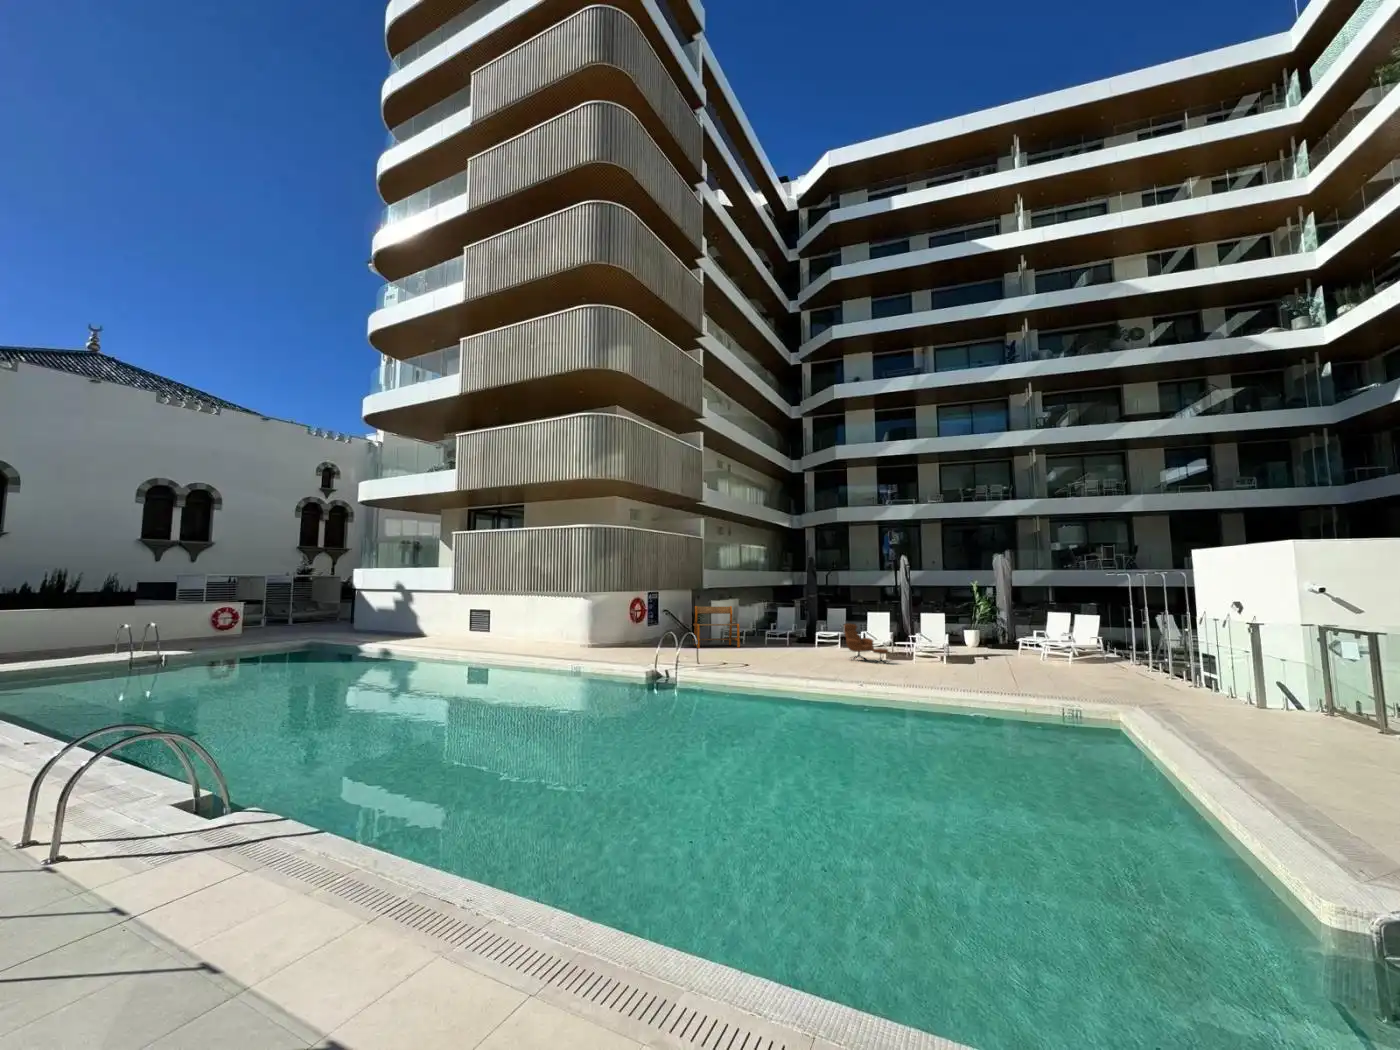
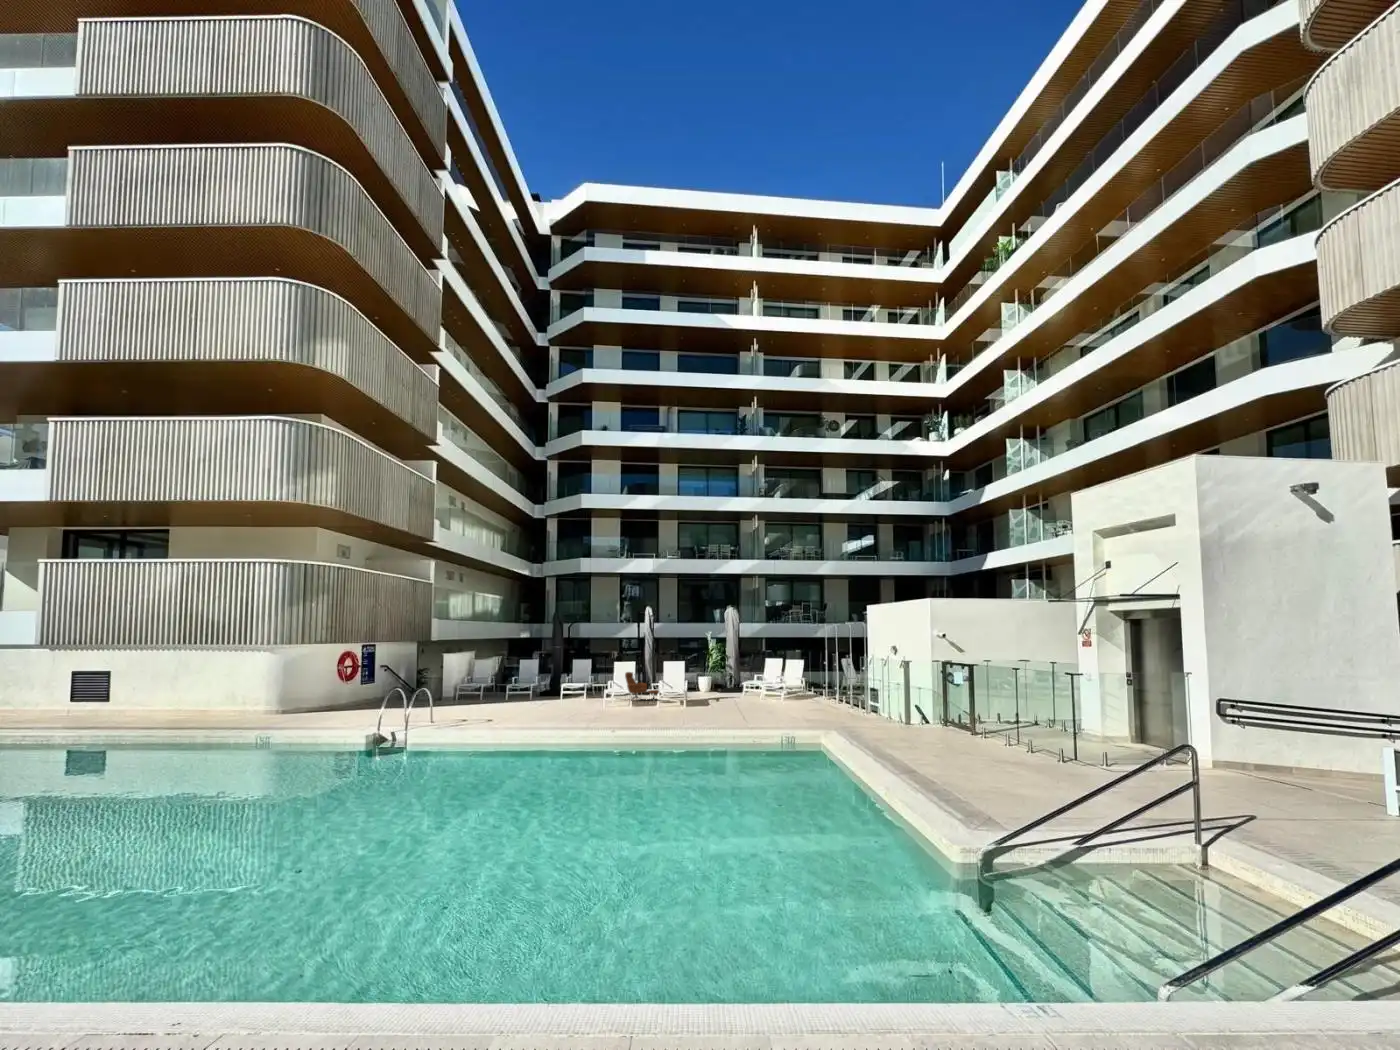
bench: present [693,606,740,648] -> none [481,661,526,699]

